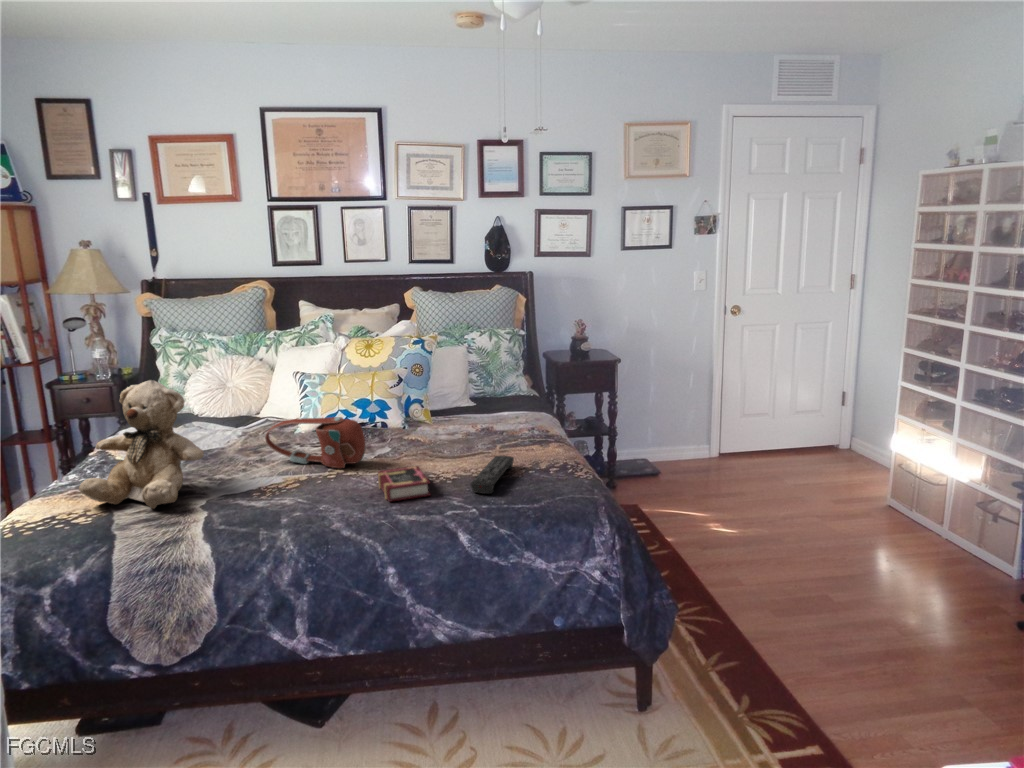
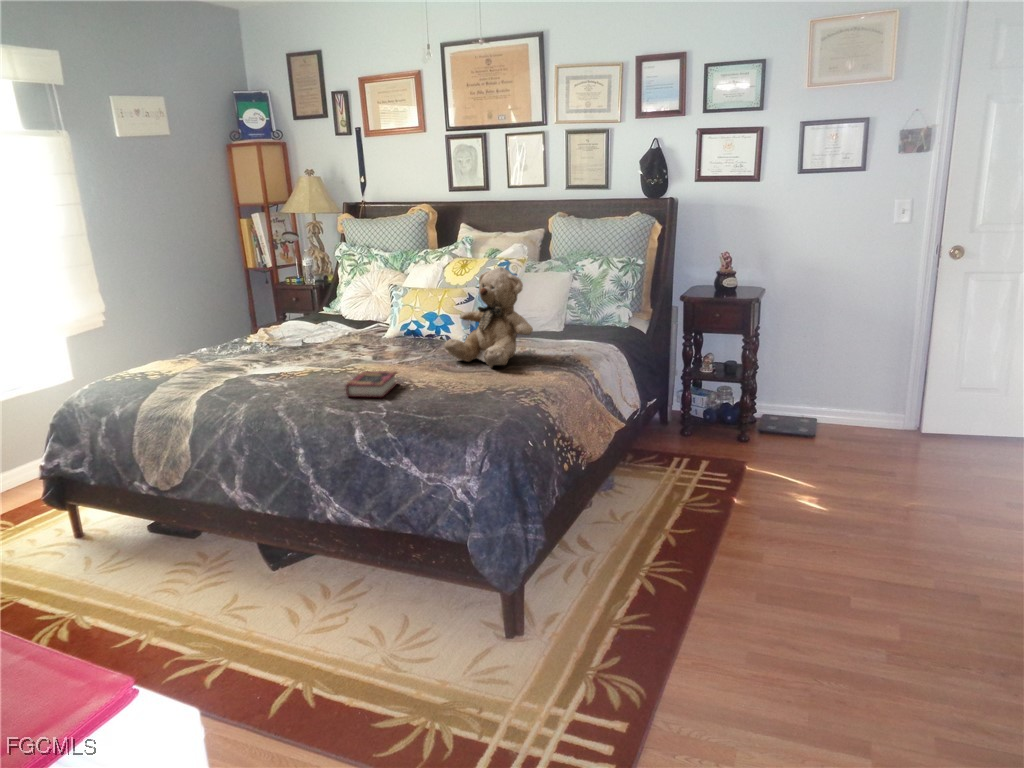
teddy bear: present [79,380,204,509] -> present [444,267,533,368]
handbag: present [265,417,365,468] -> none [318,321,384,367]
remote control: present [471,455,514,494] -> none [413,373,486,404]

